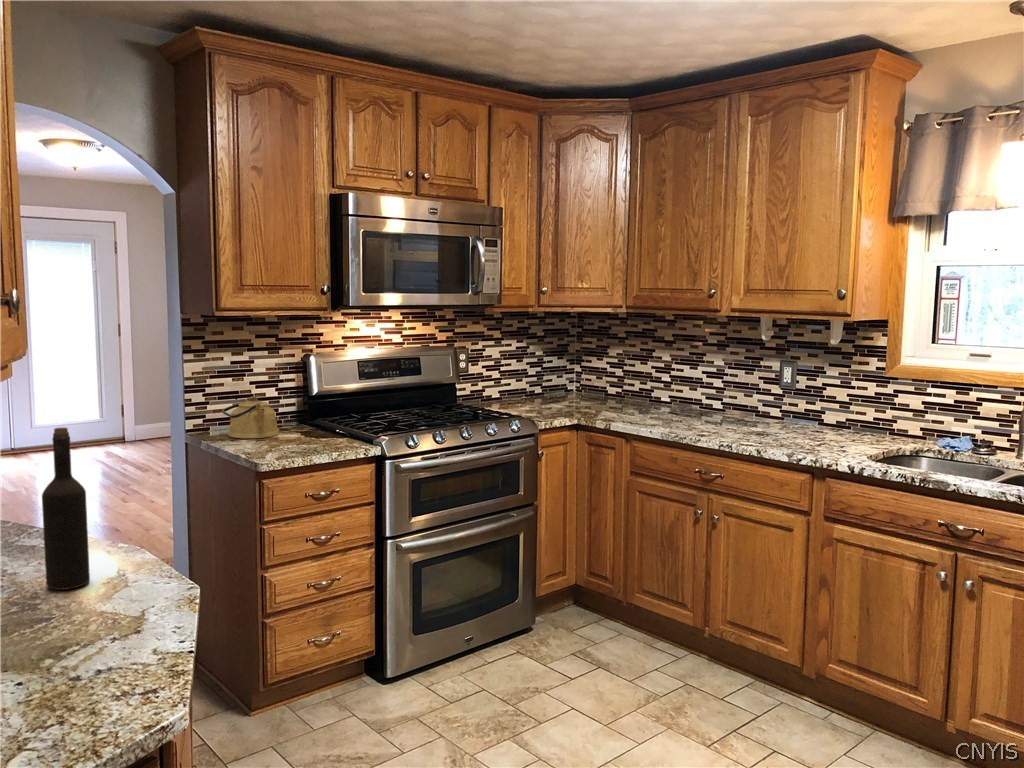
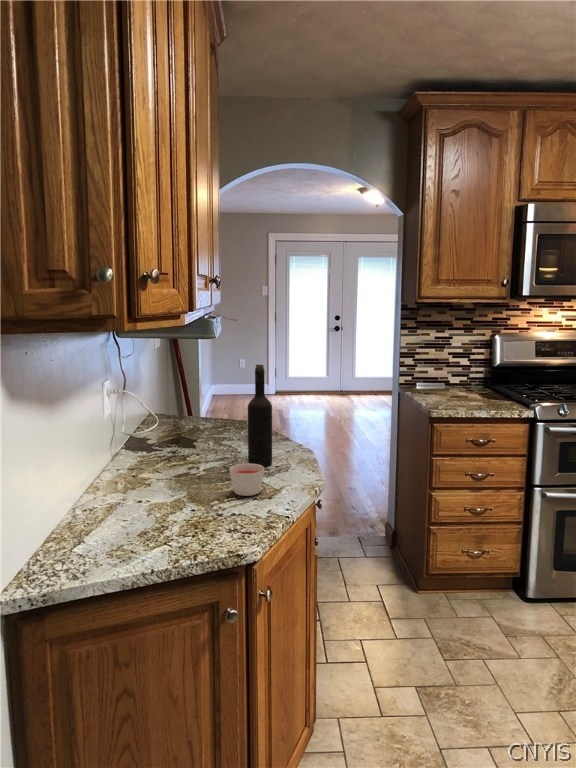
kettle: present [222,396,279,438] -> none [424,363,463,394]
candle: none [56,586,118,641] -> present [230,464,264,496]

